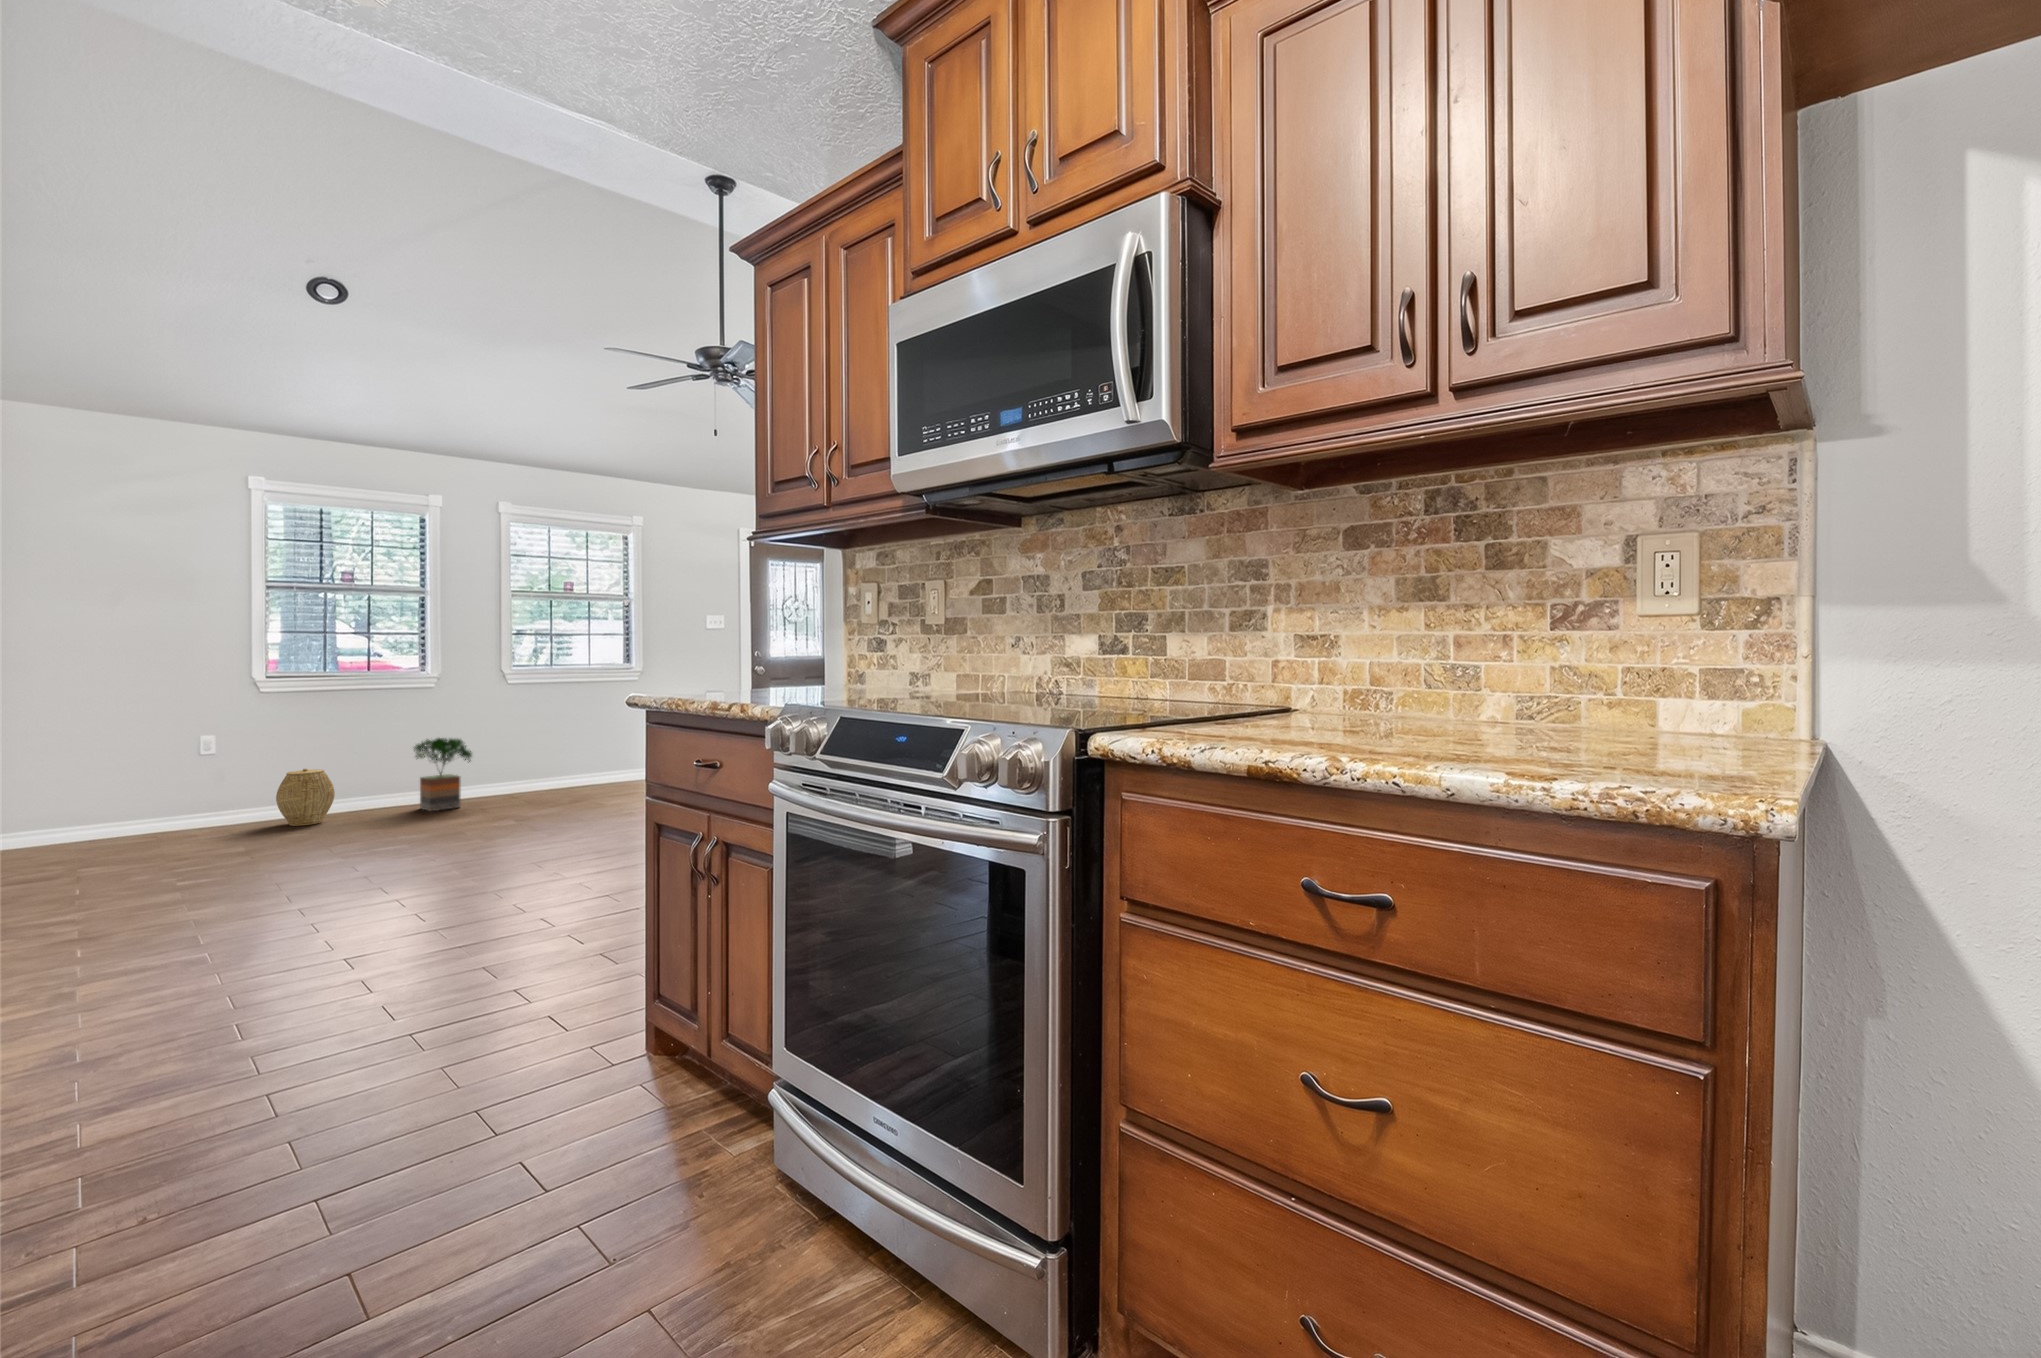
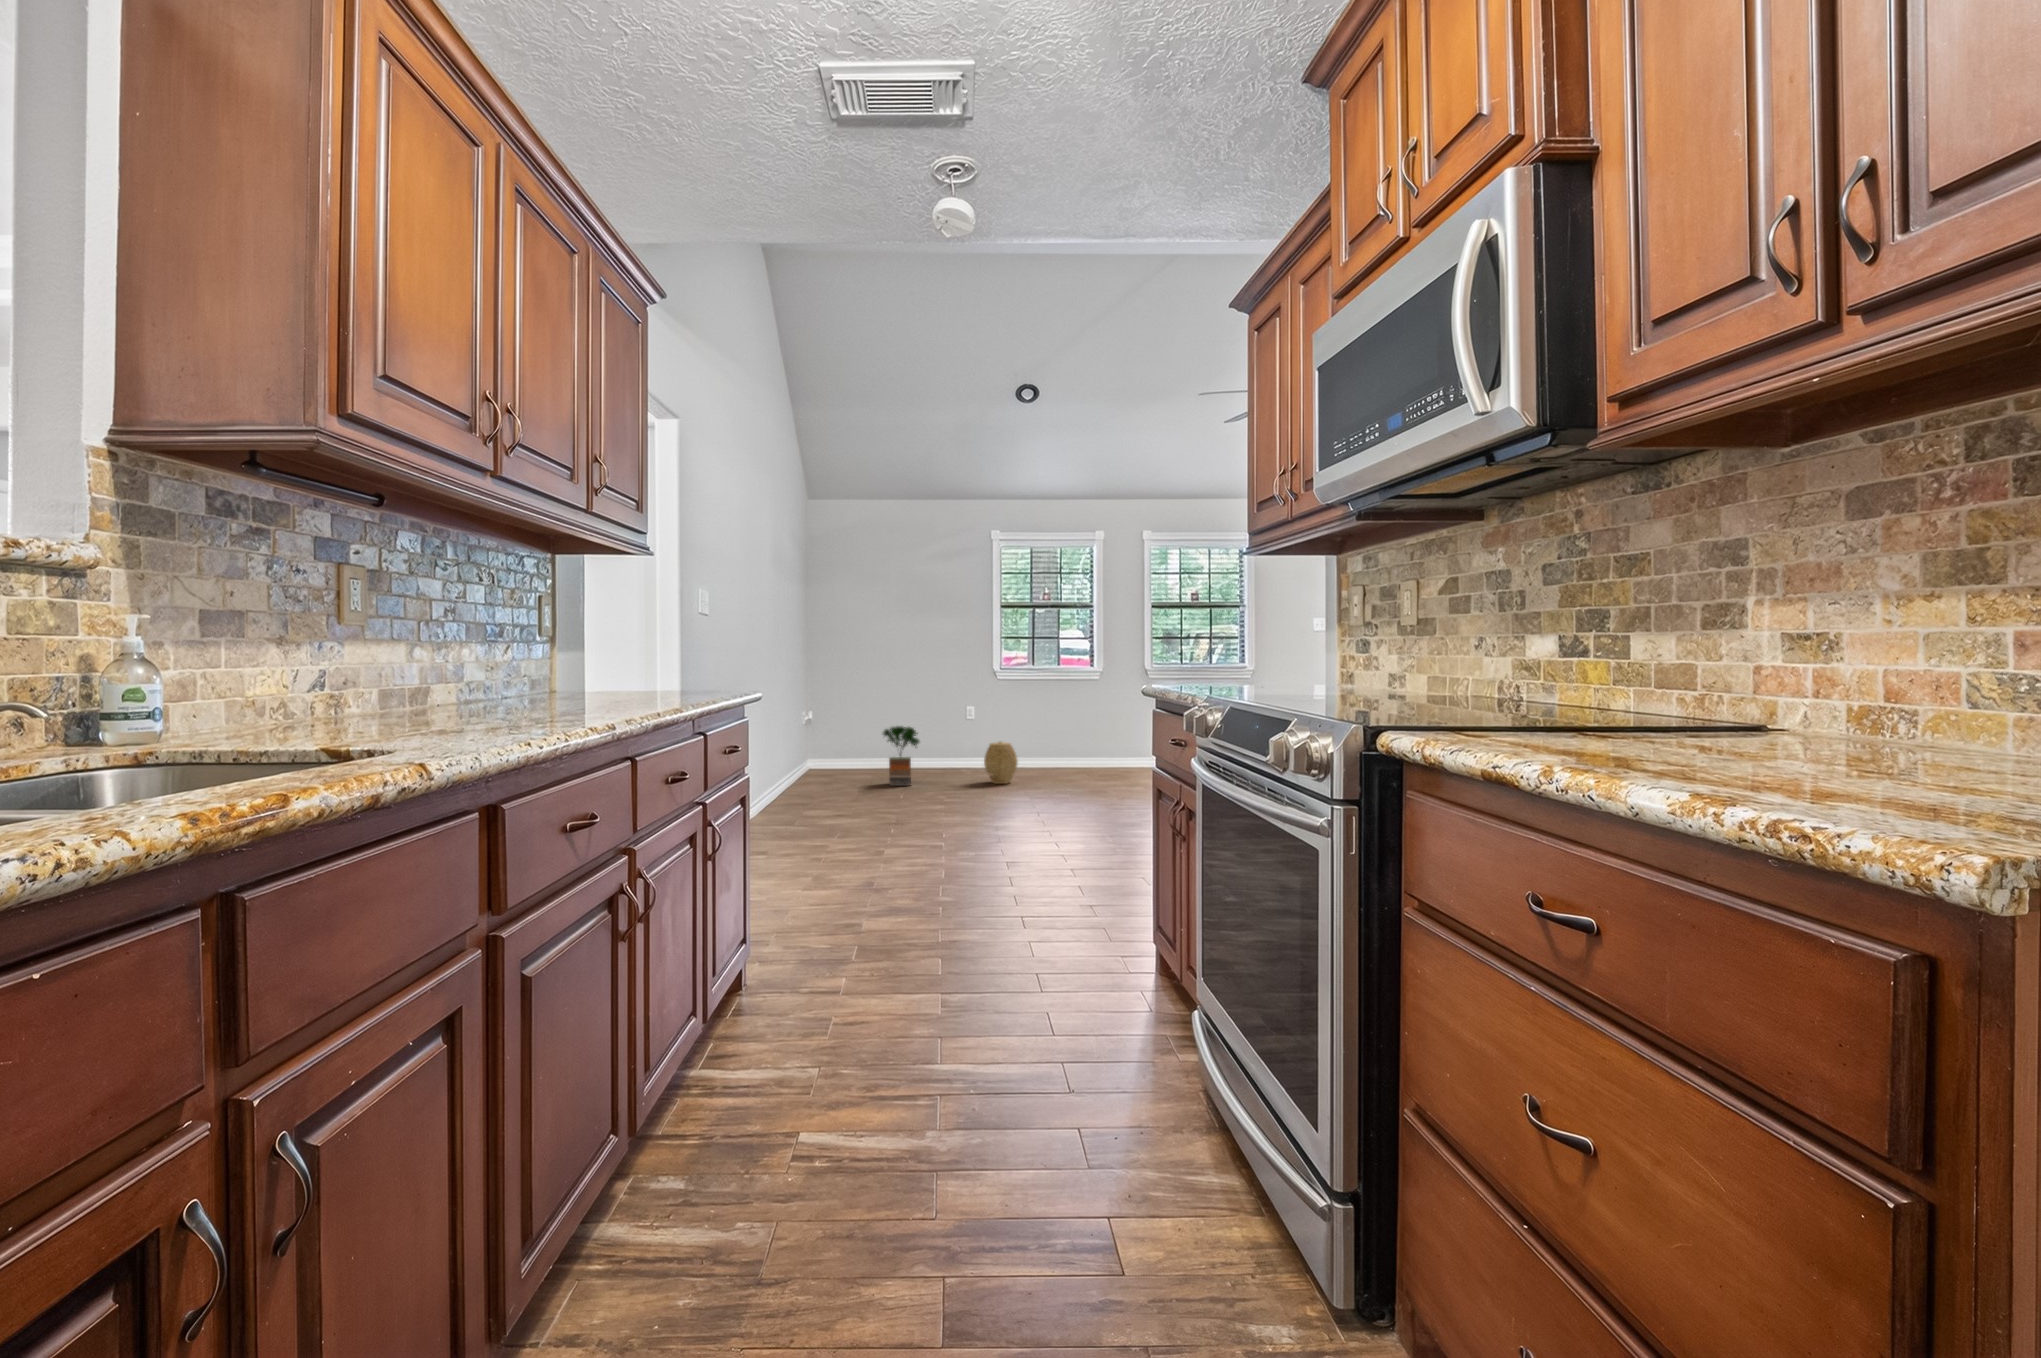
potted tree: present [413,738,472,811] -> present [883,726,919,786]

